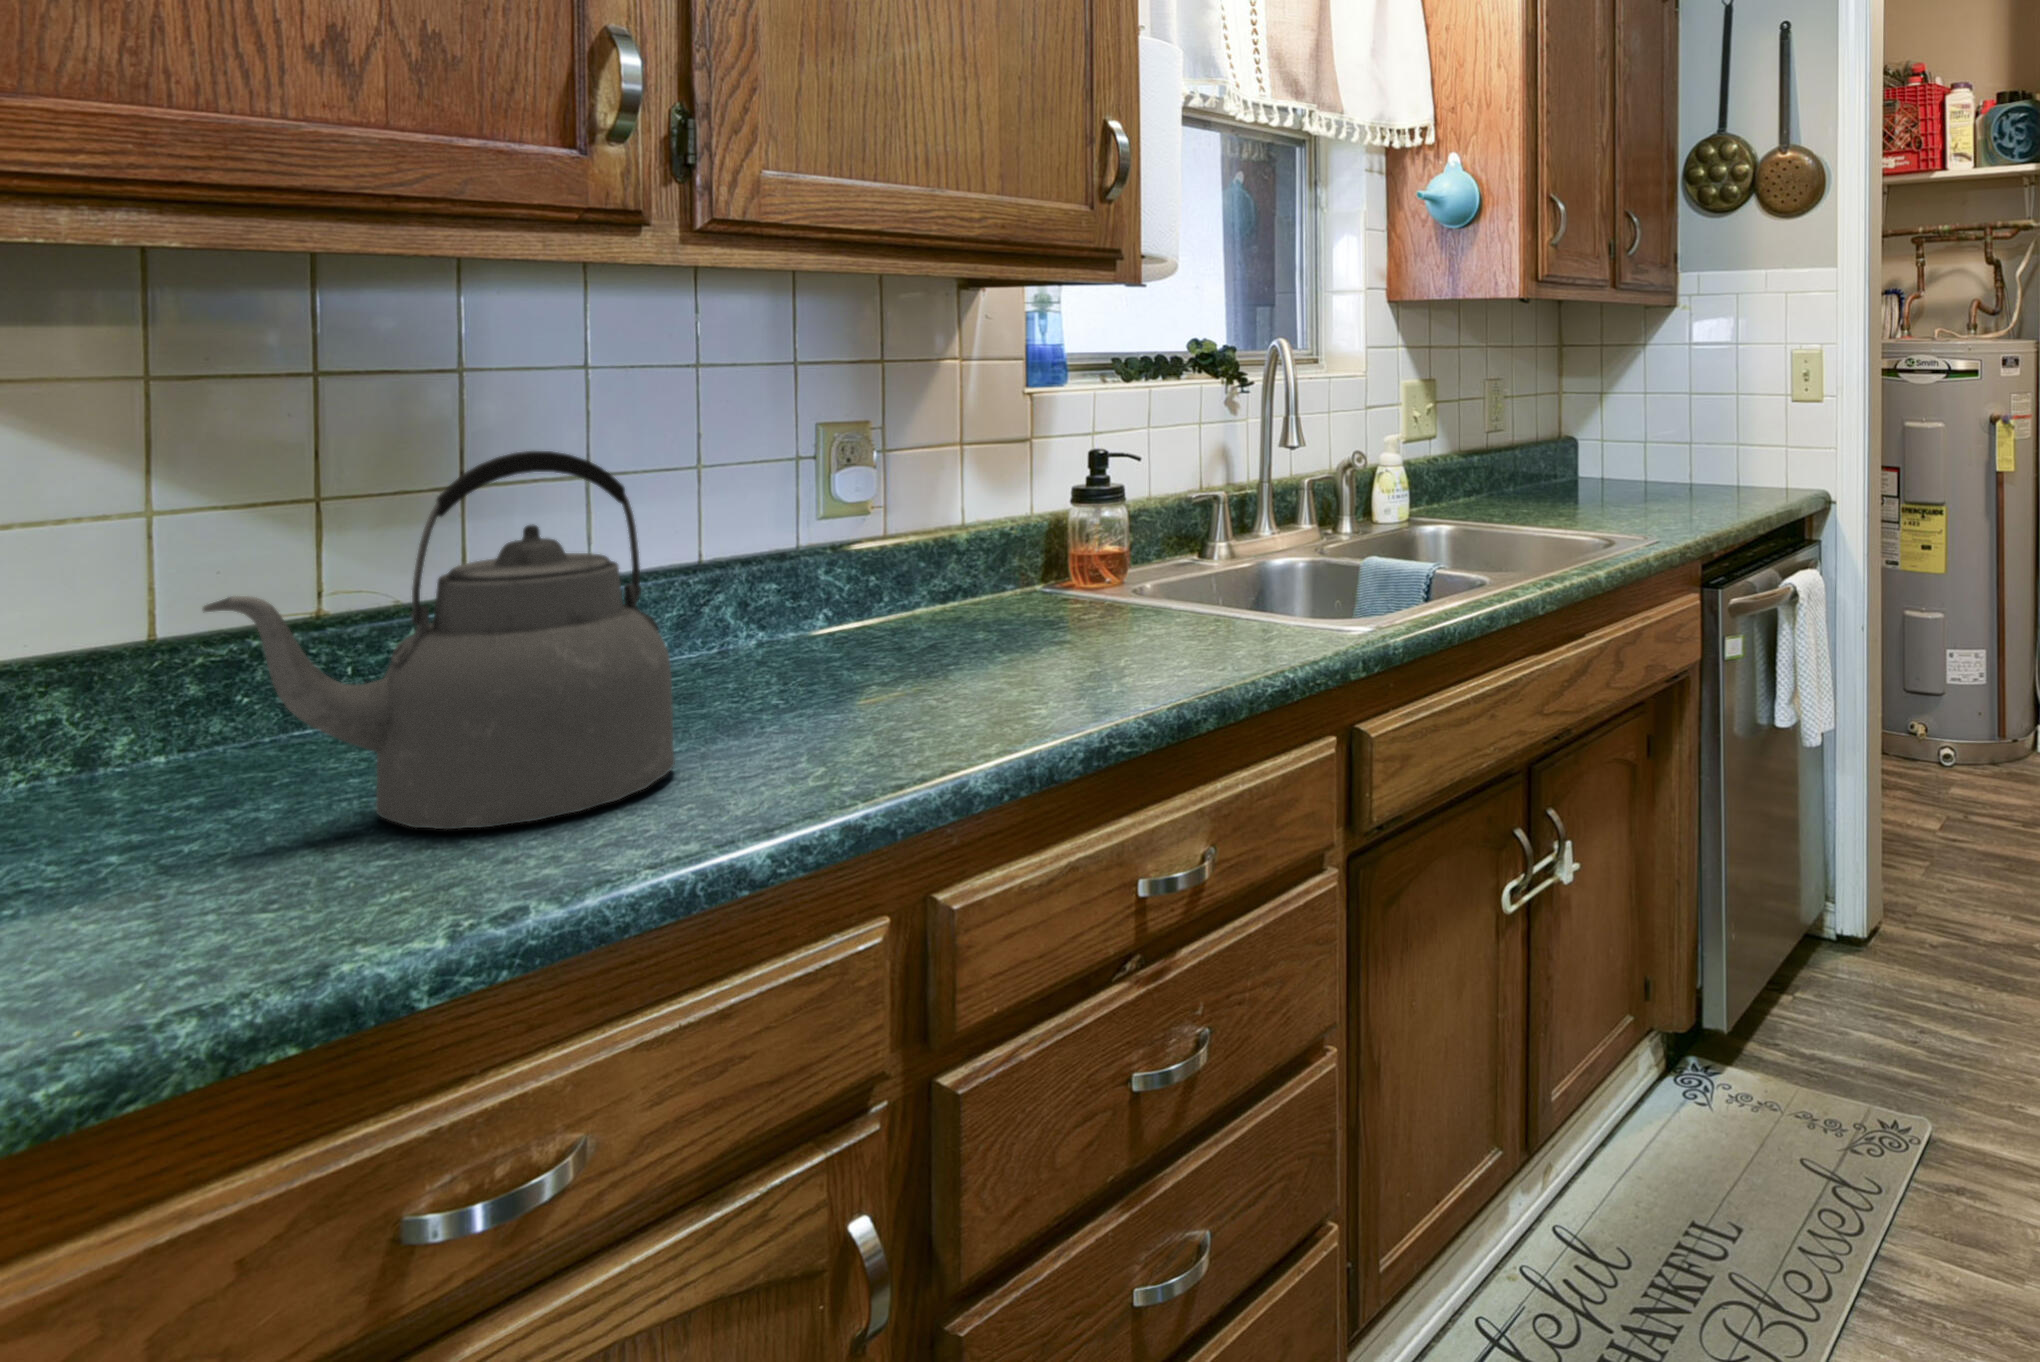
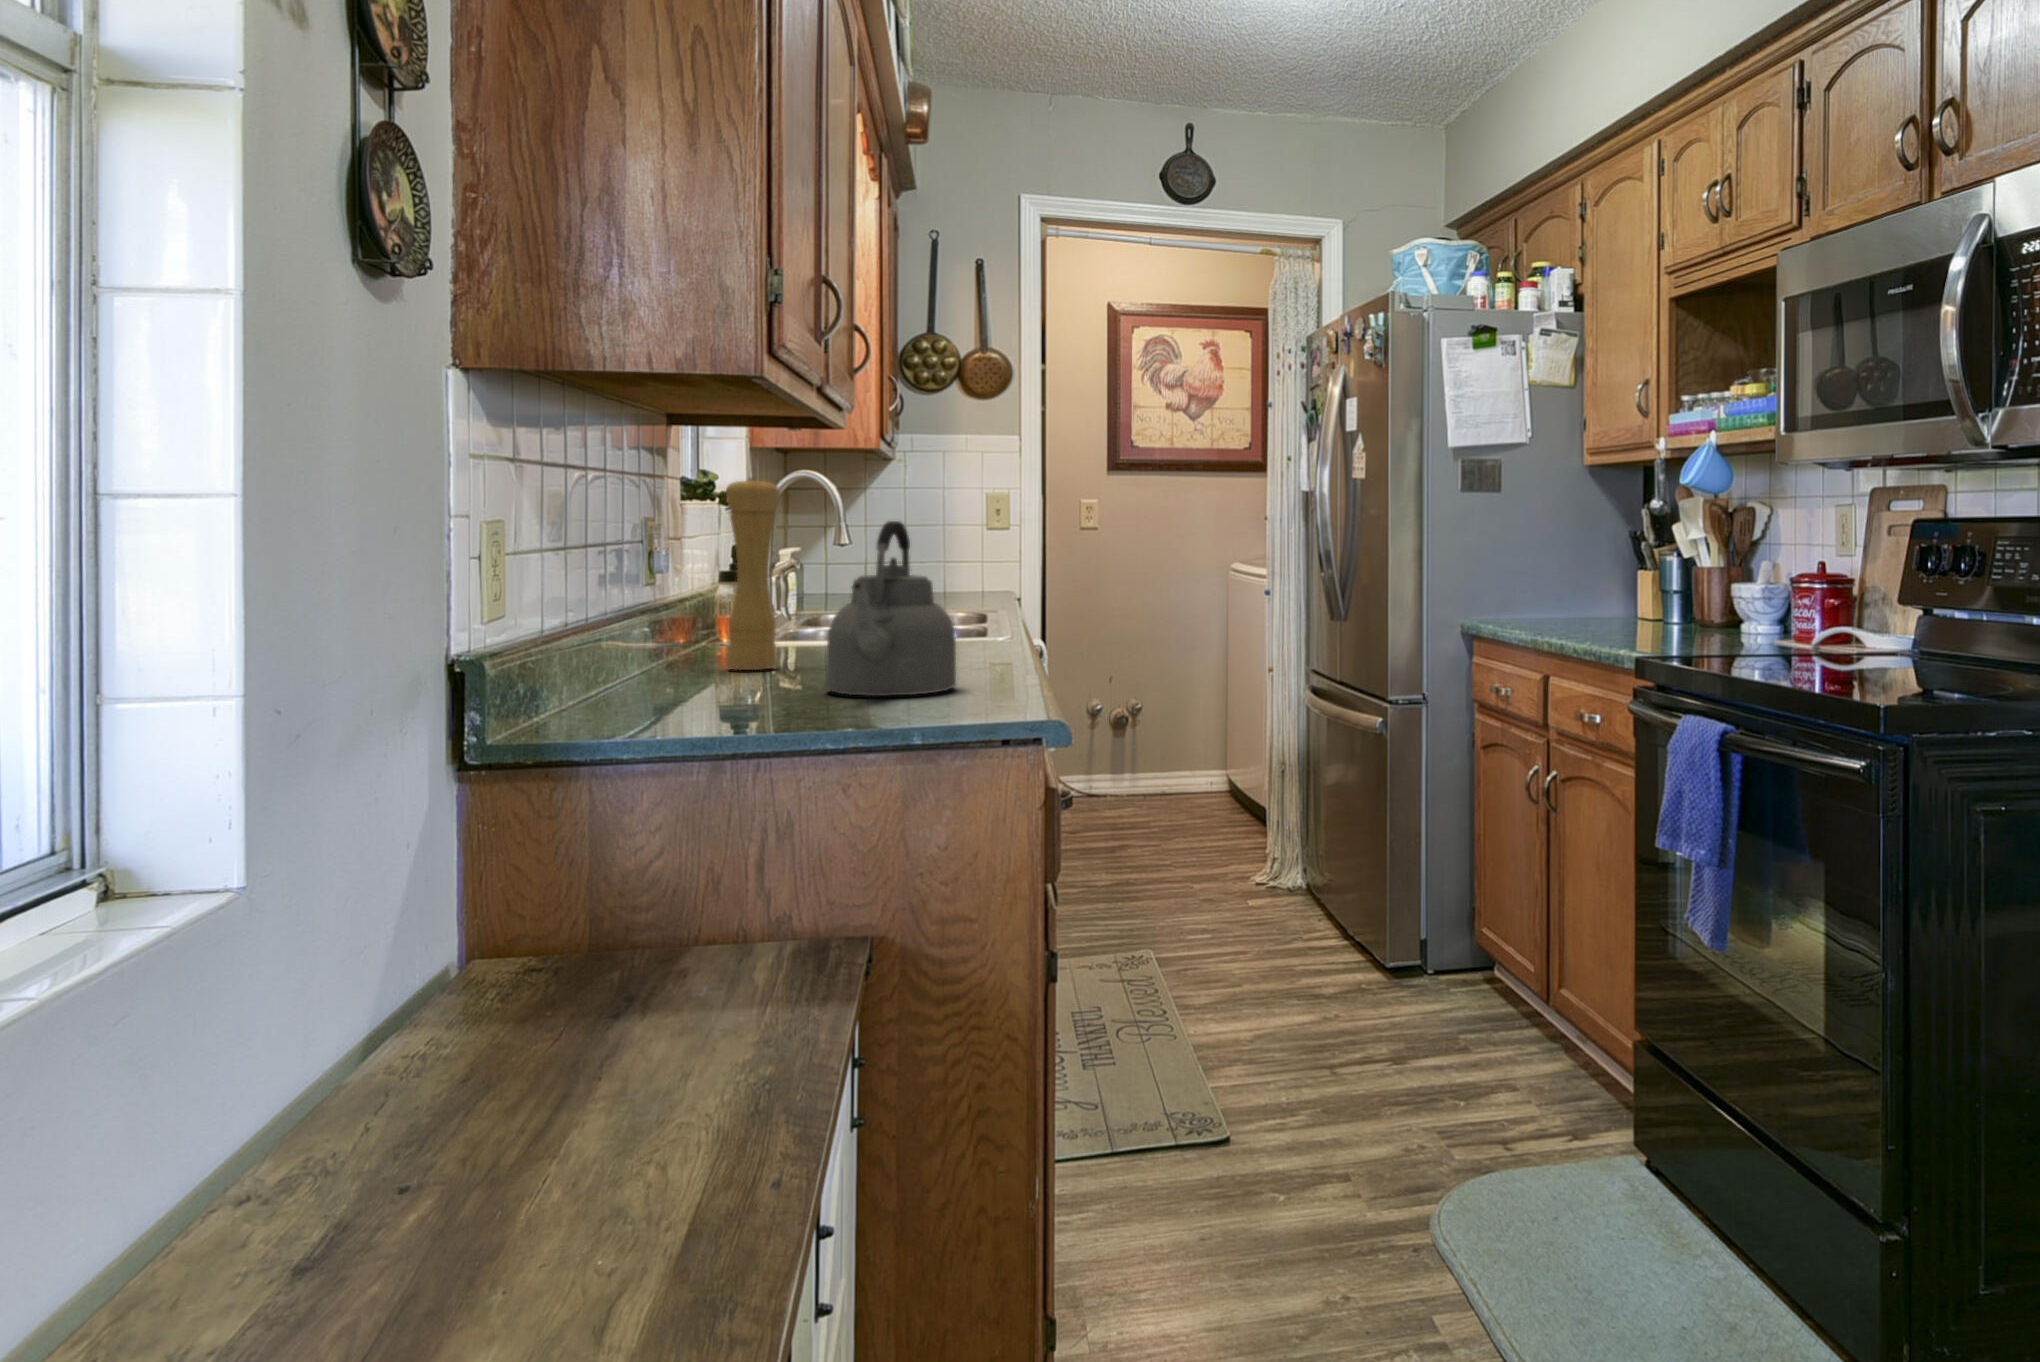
pepper mill: none [752,360,839,668] -> present [726,477,780,670]

